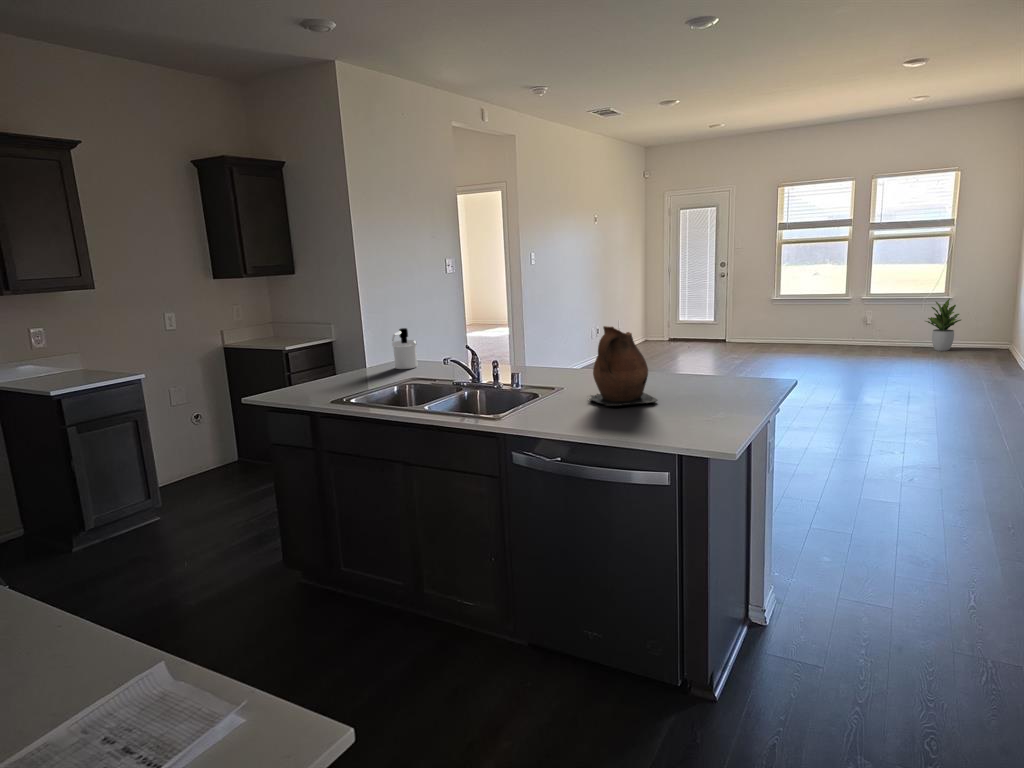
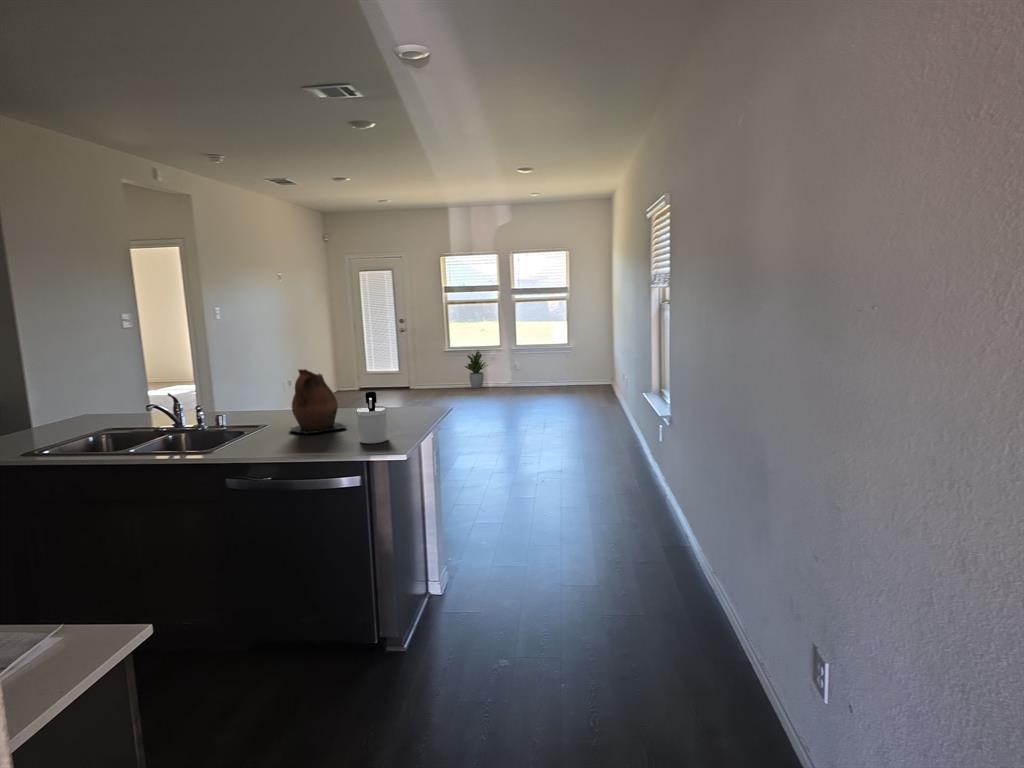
potted plant: present [926,298,961,351] -> present [465,349,488,389]
soap dispenser: present [392,328,417,369] -> present [356,392,388,443]

